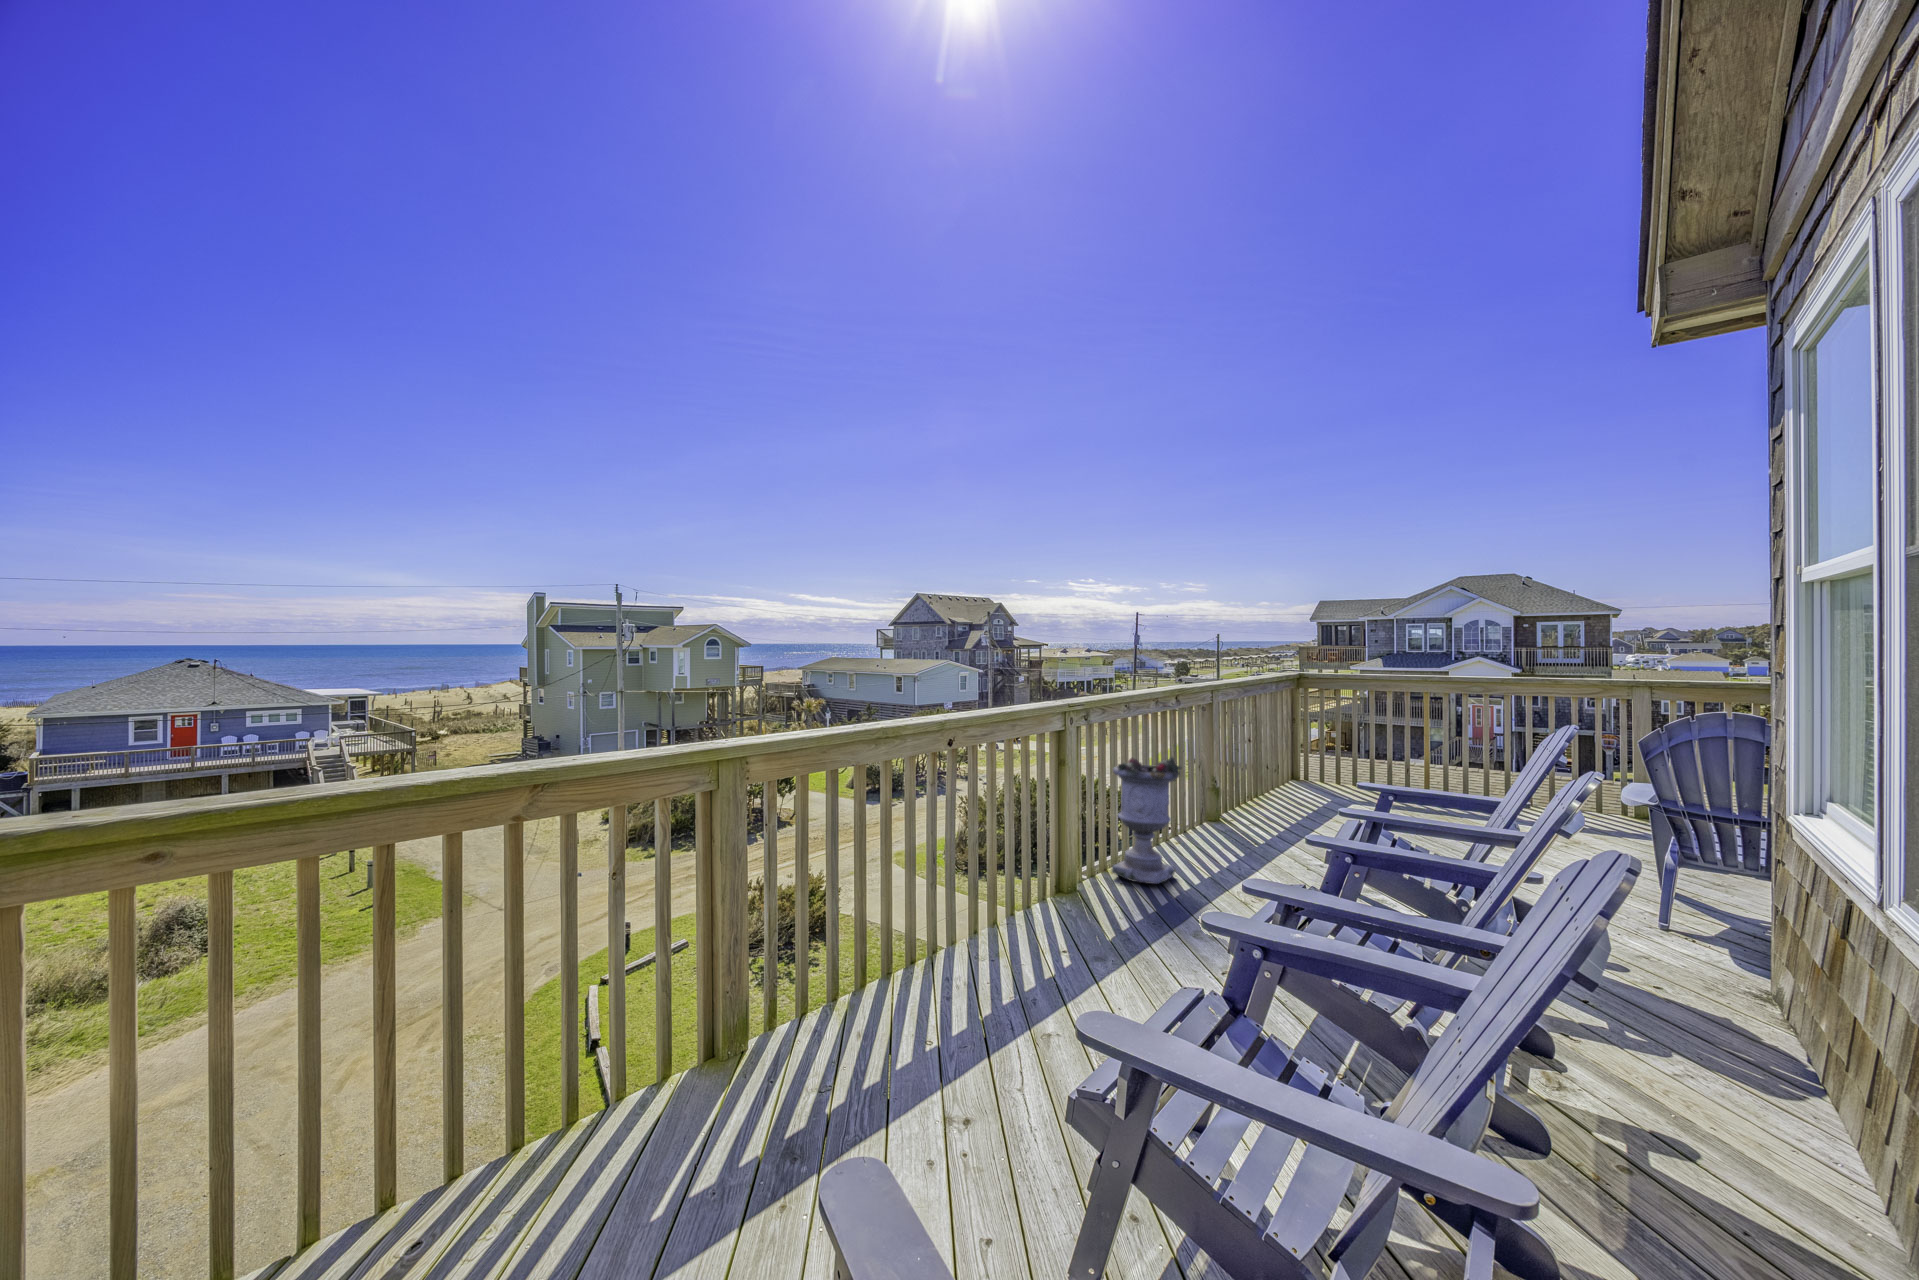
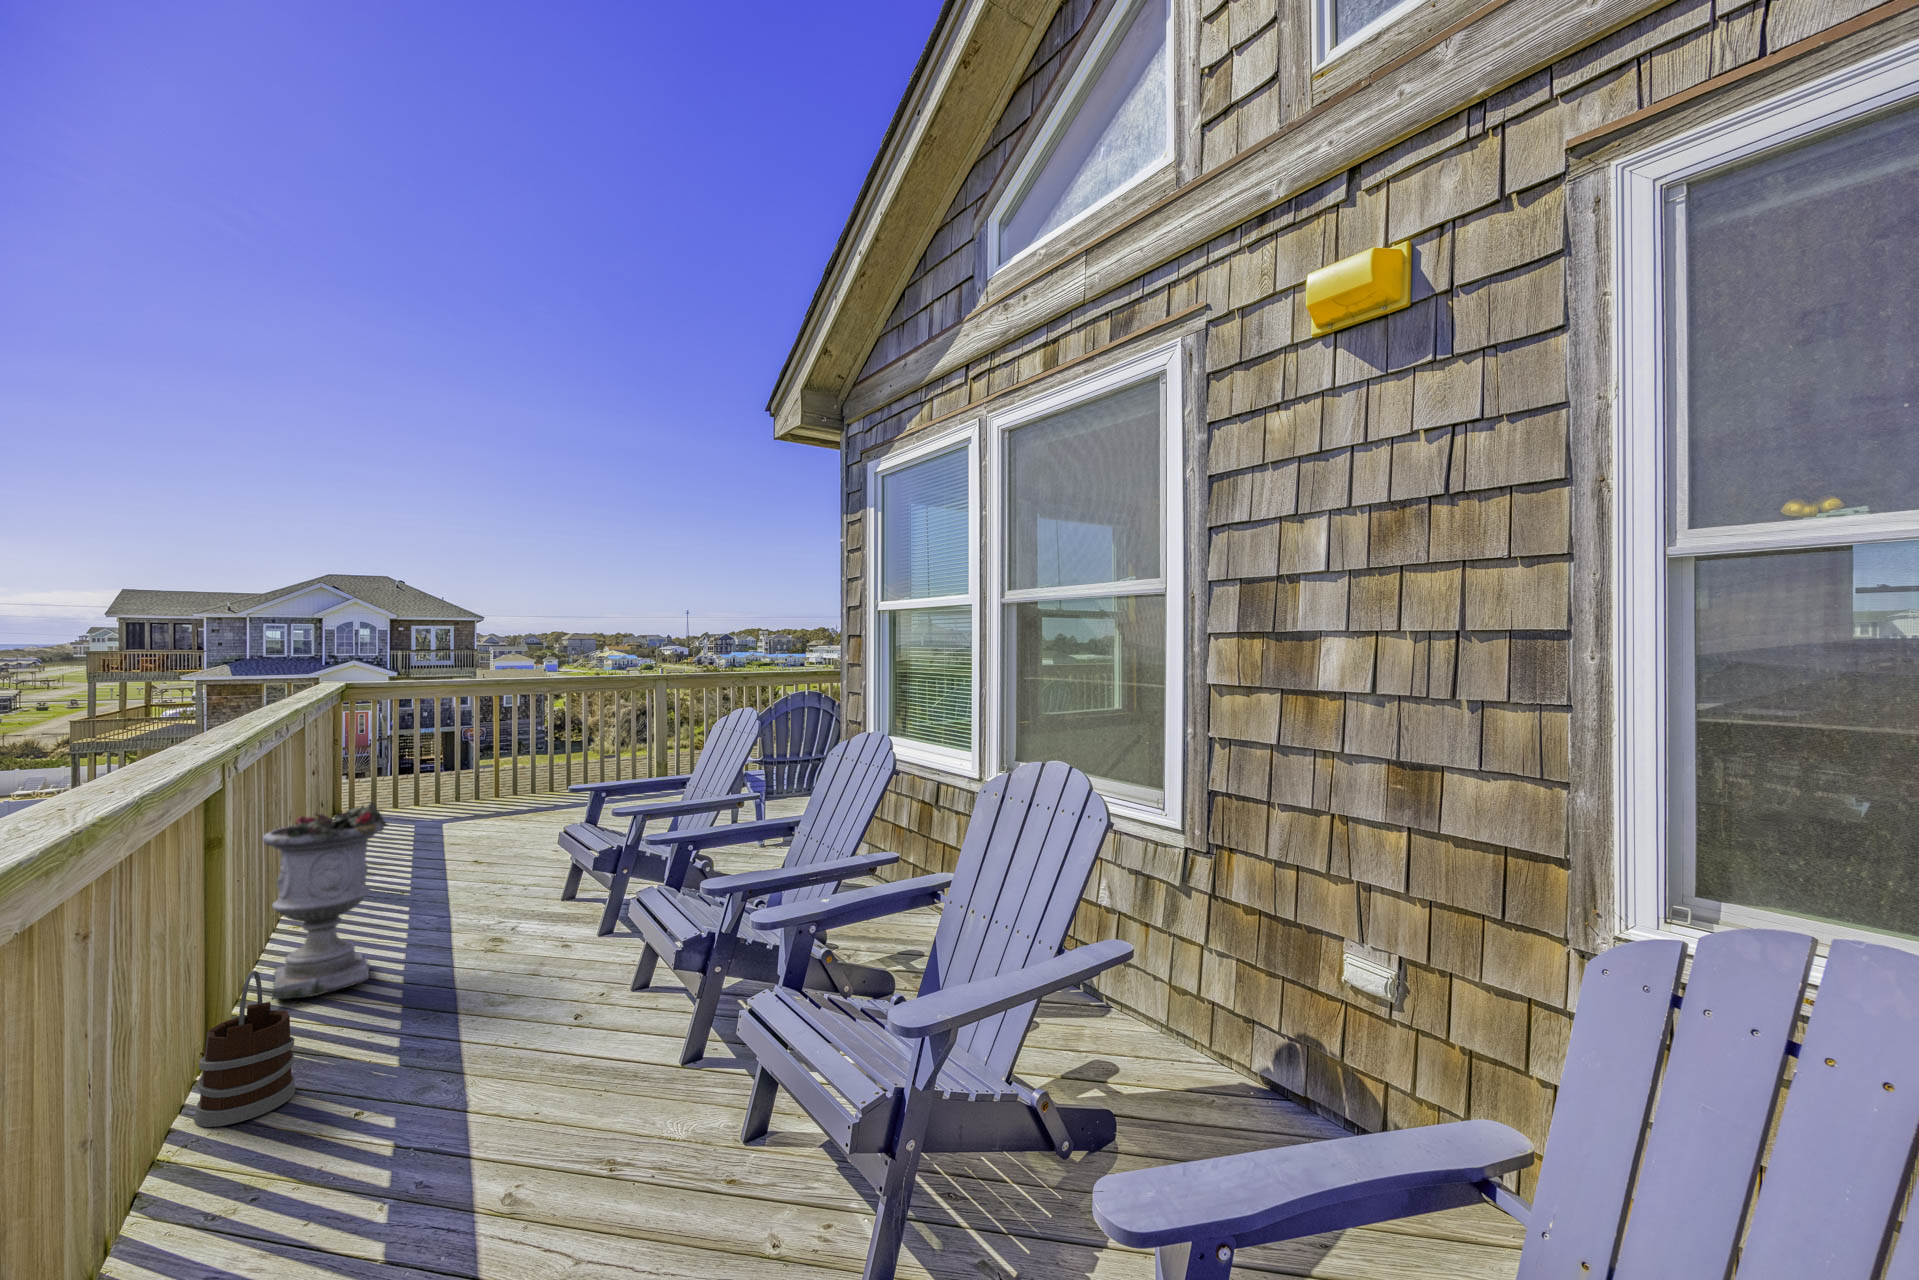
wooden bucket: none [1020,839,1064,925] -> present [194,971,295,1127]

